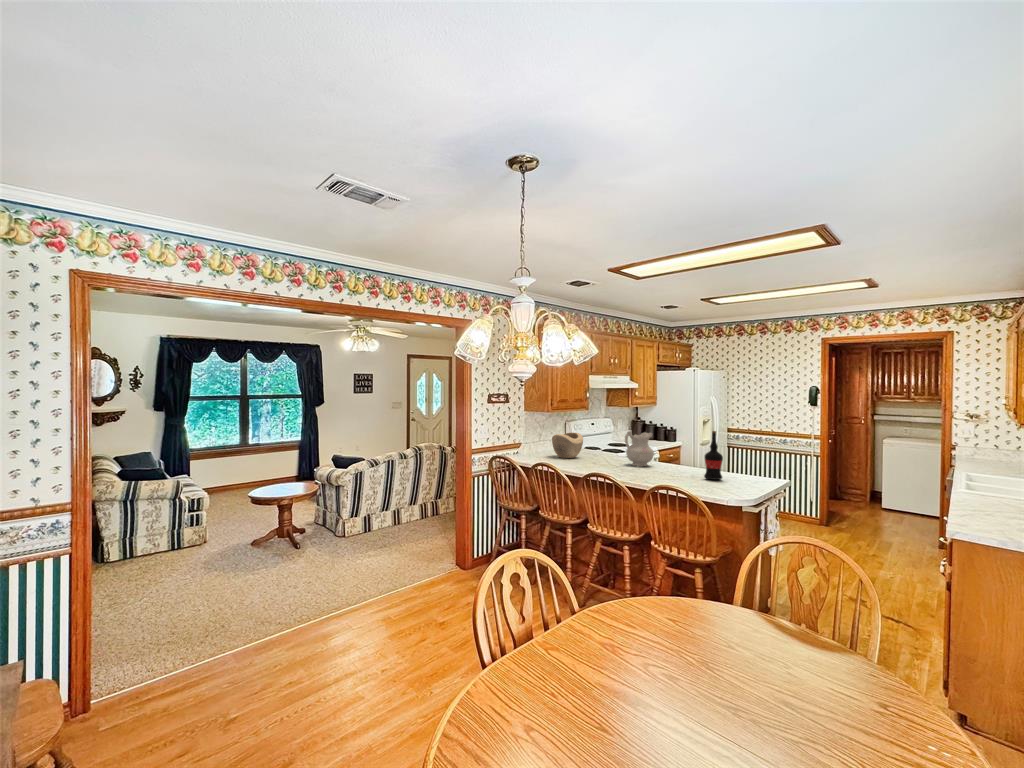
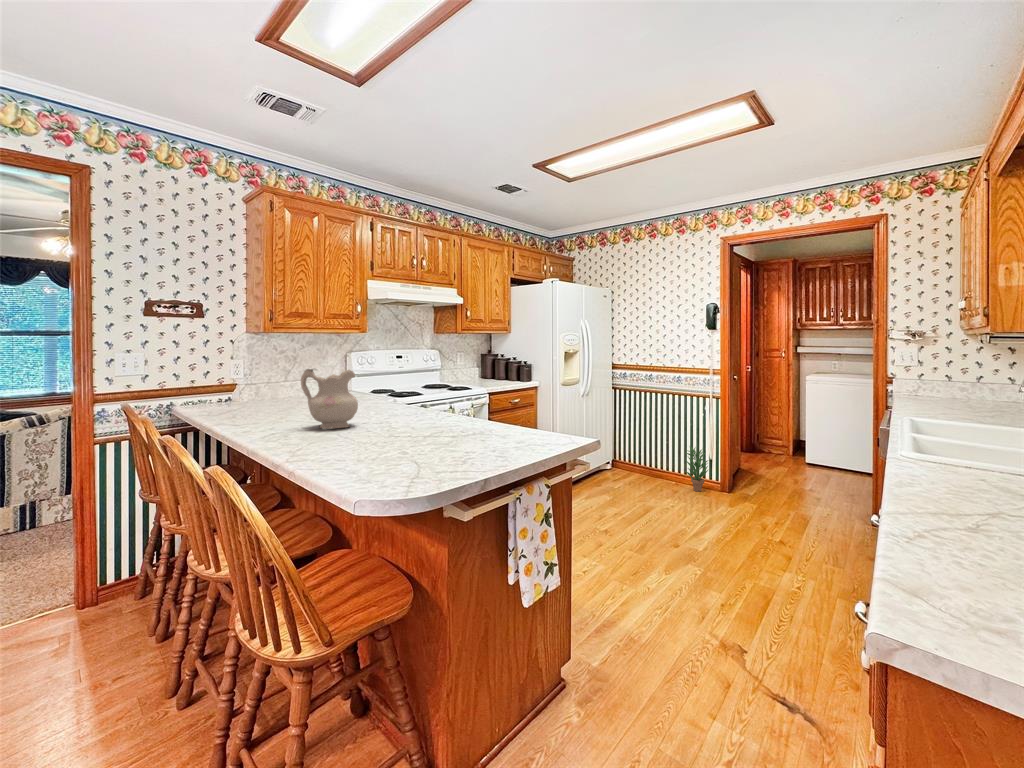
wine bottle: present [704,431,723,480] -> none [357,359,394,458]
decorative bowl: present [552,433,583,458] -> none [228,376,286,417]
potted plant: none [795,493,817,530] -> present [685,447,708,492]

